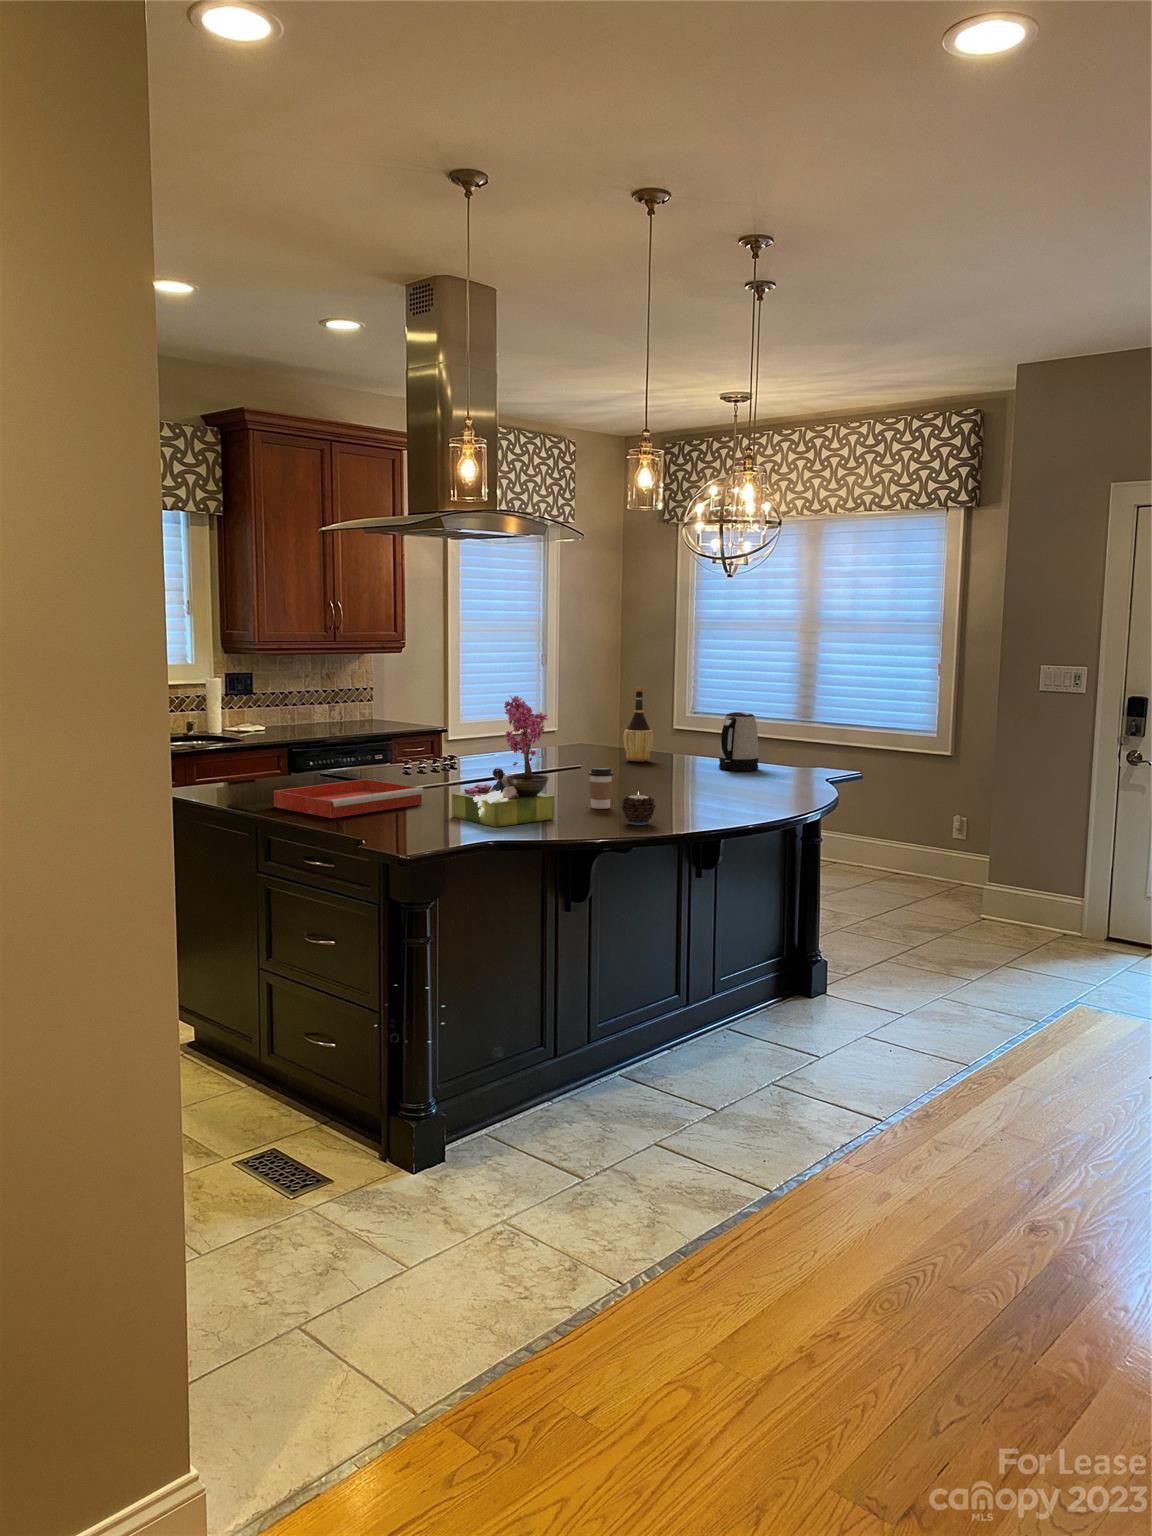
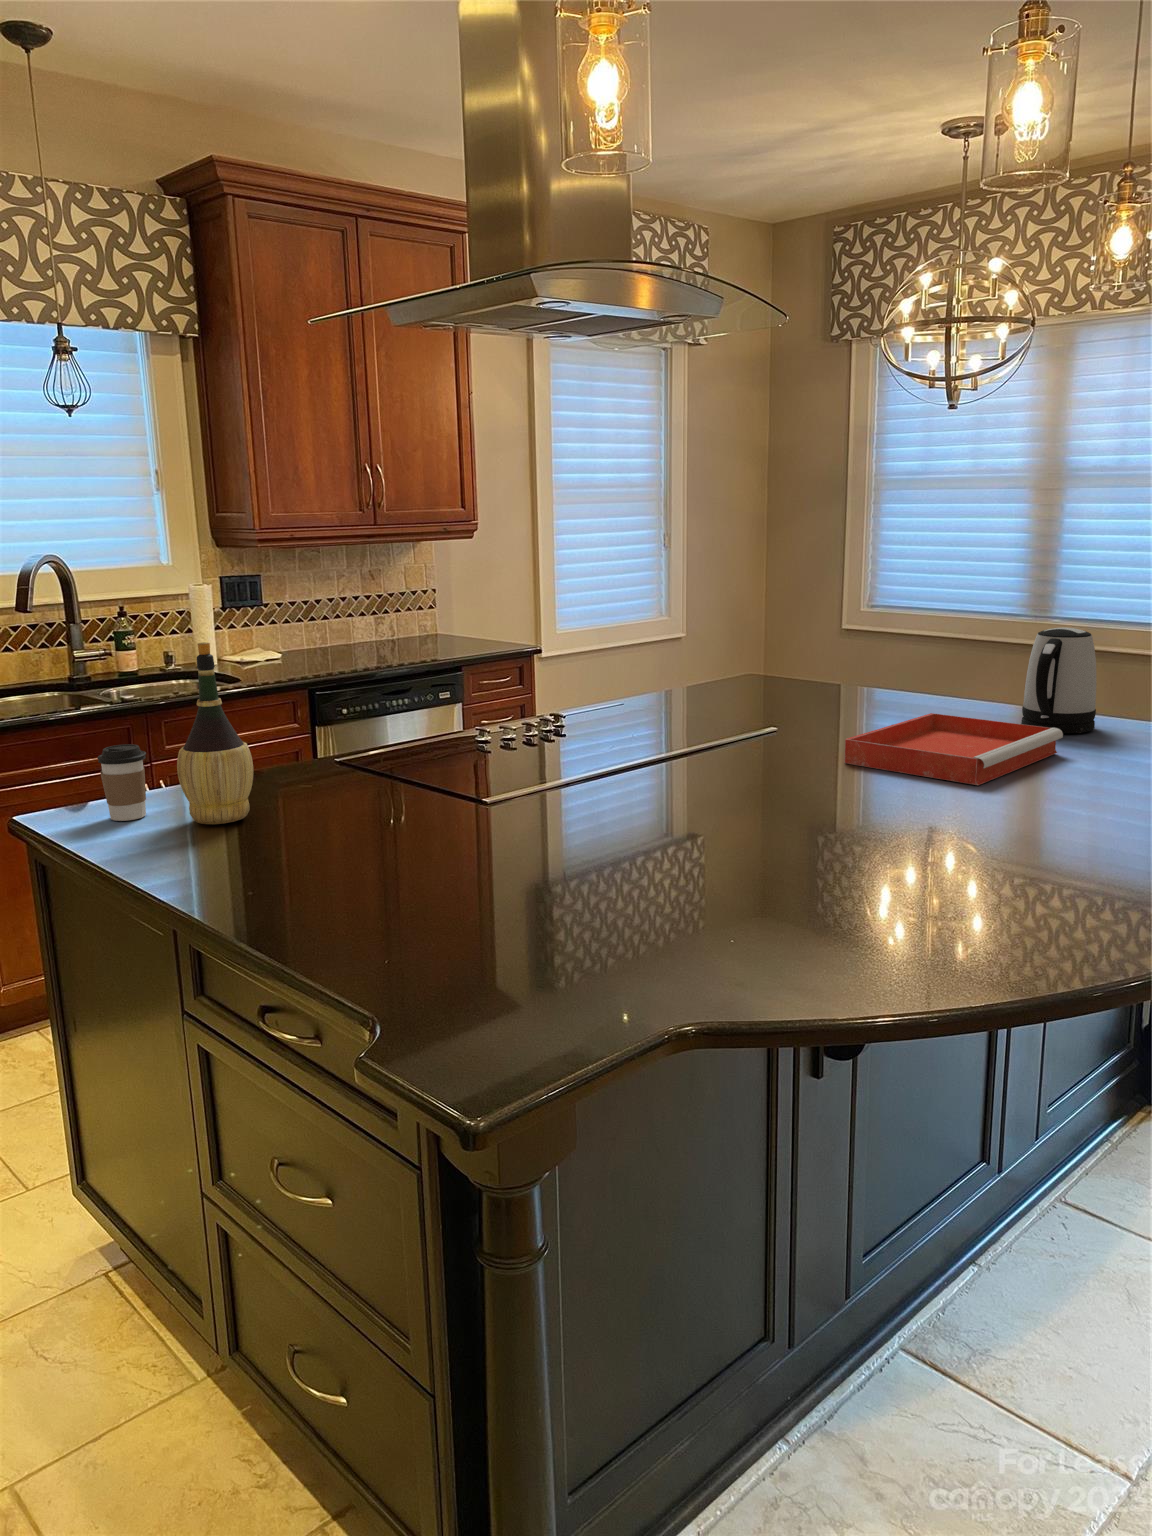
wine bottle: present [623,686,653,761] -> present [177,642,253,824]
flower arrangement: present [452,696,555,827] -> none [577,627,805,947]
coffee cup: present [589,767,614,809] -> present [97,744,146,821]
tray: present [274,779,424,818] -> present [844,713,1063,785]
candle: present [621,792,656,825] -> none [962,850,1050,929]

